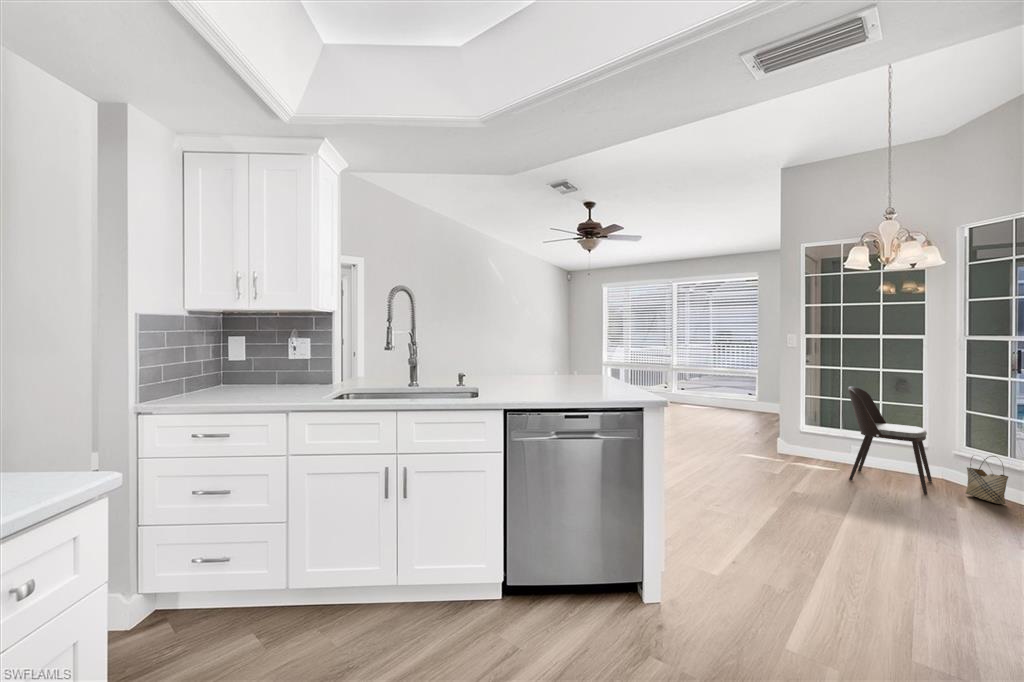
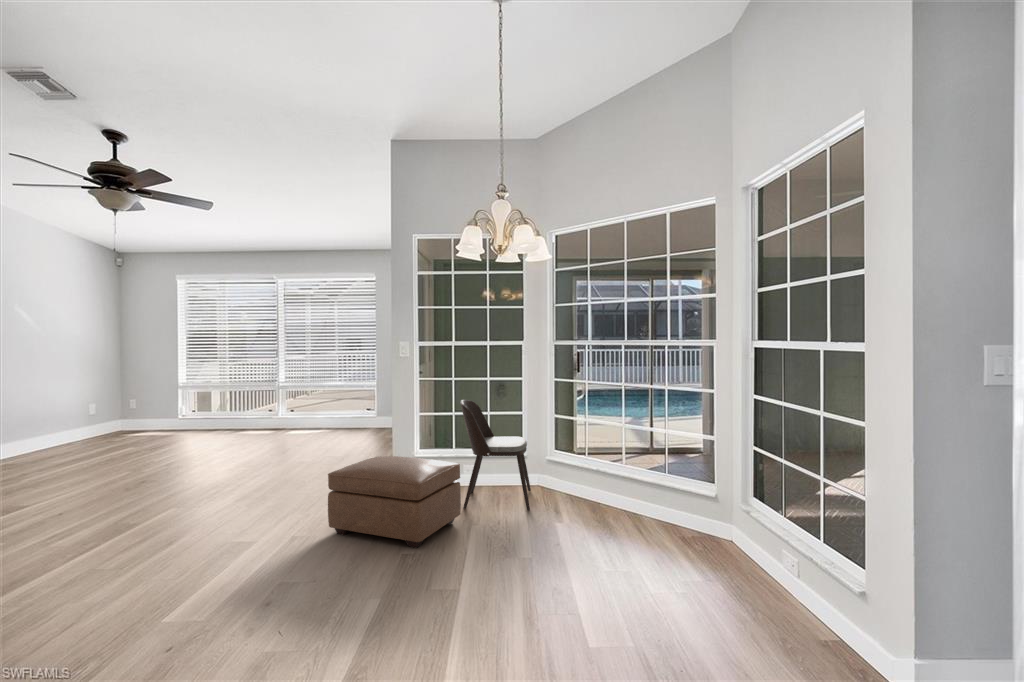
ottoman: none [729,423,846,492] -> present [328,456,461,548]
woven basket: present [965,456,1008,504] -> none [557,458,586,506]

